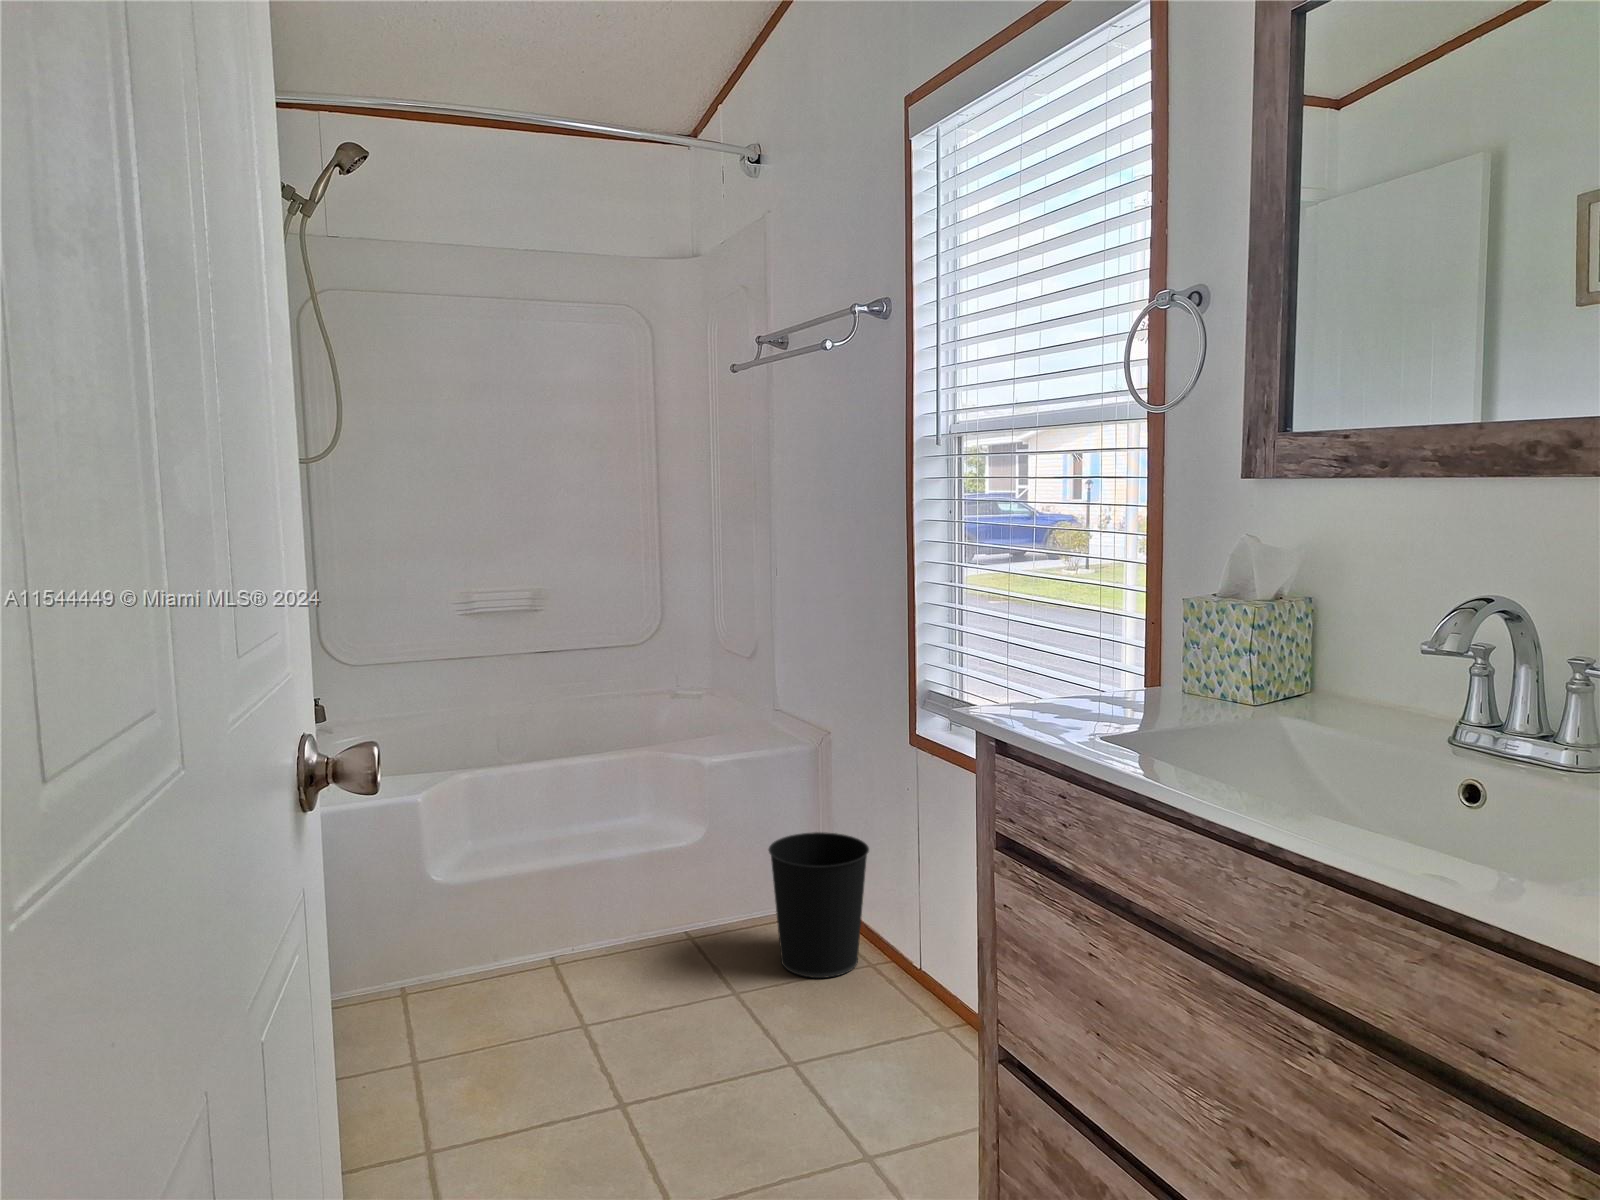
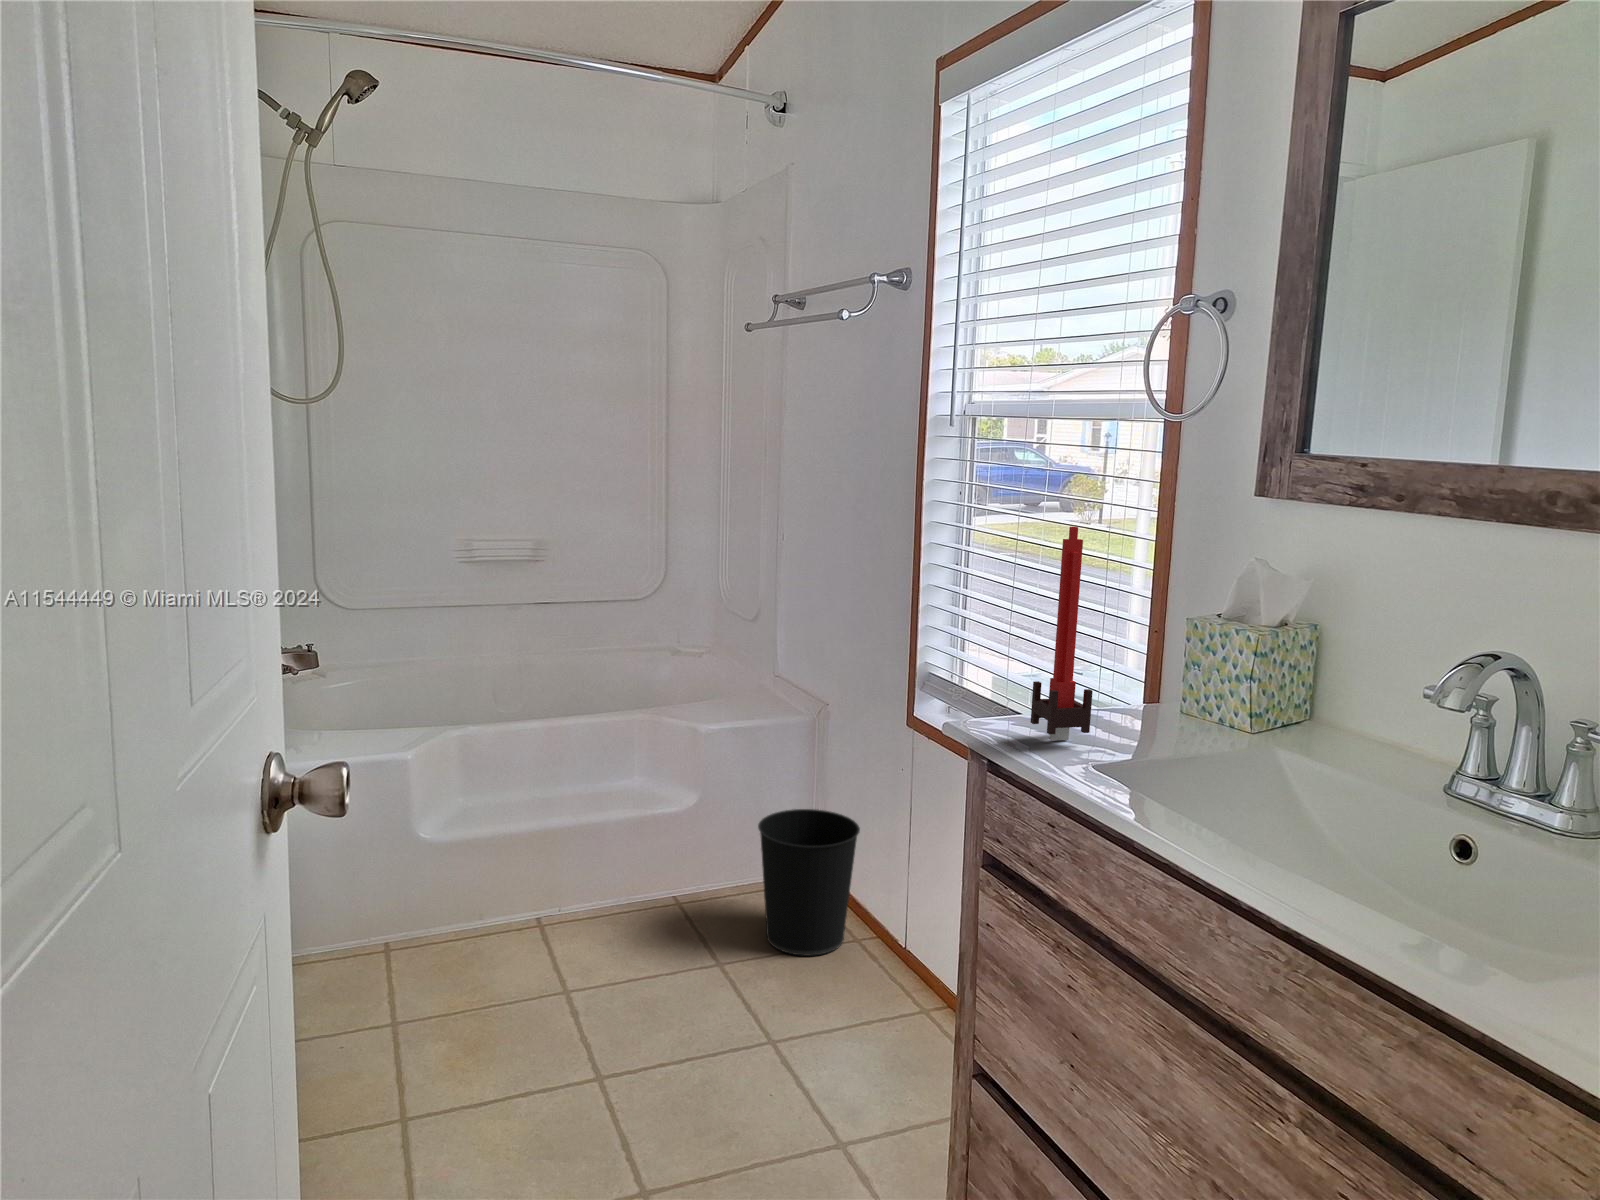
candle: none [1036,506,1096,718] -> present [1031,527,1093,741]

